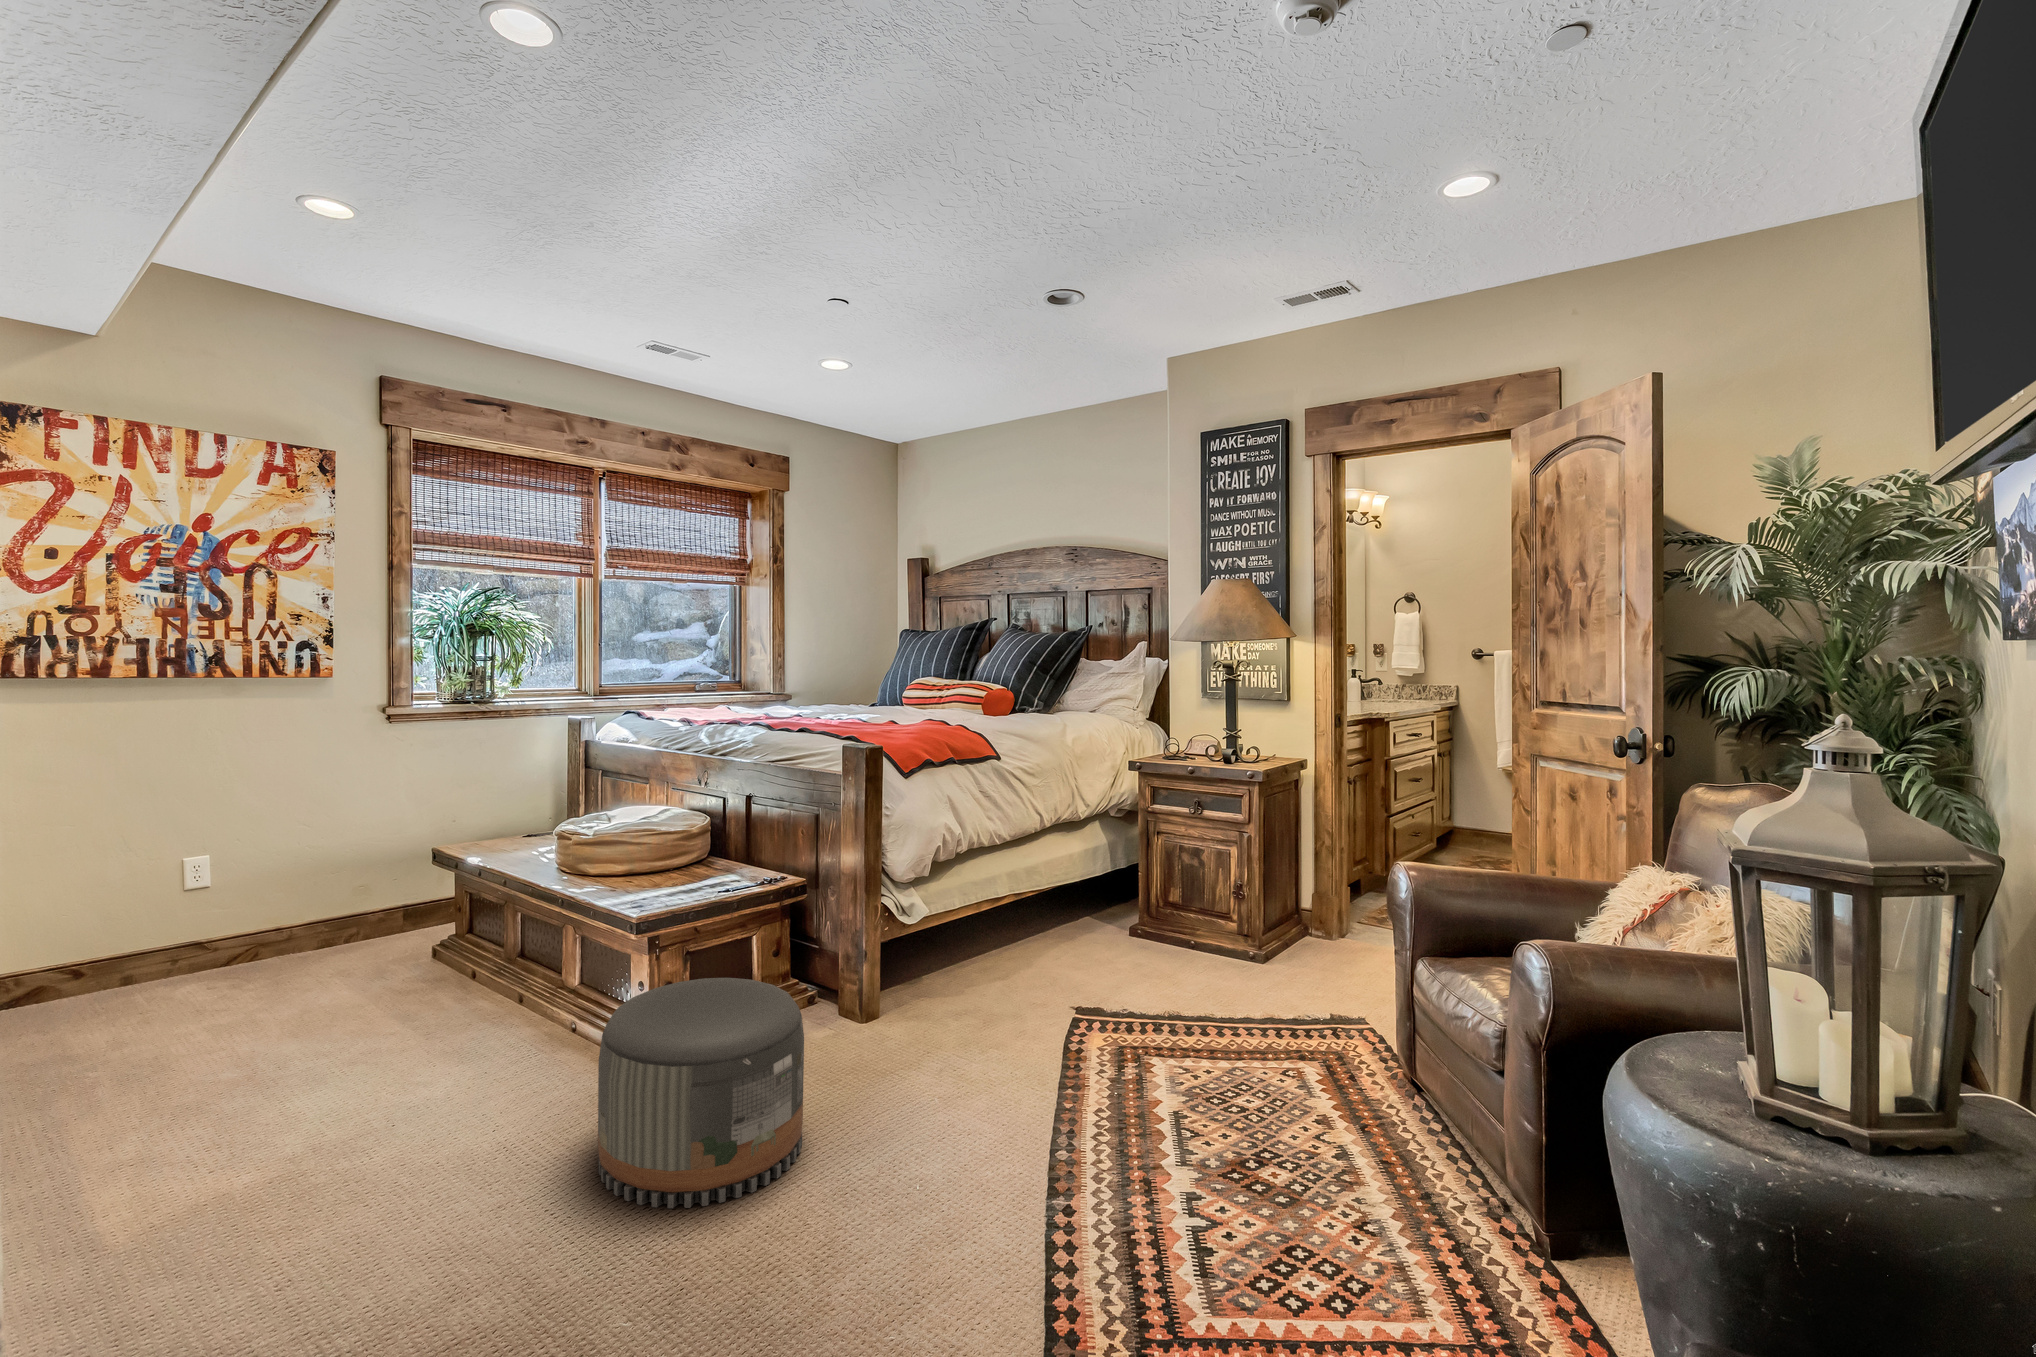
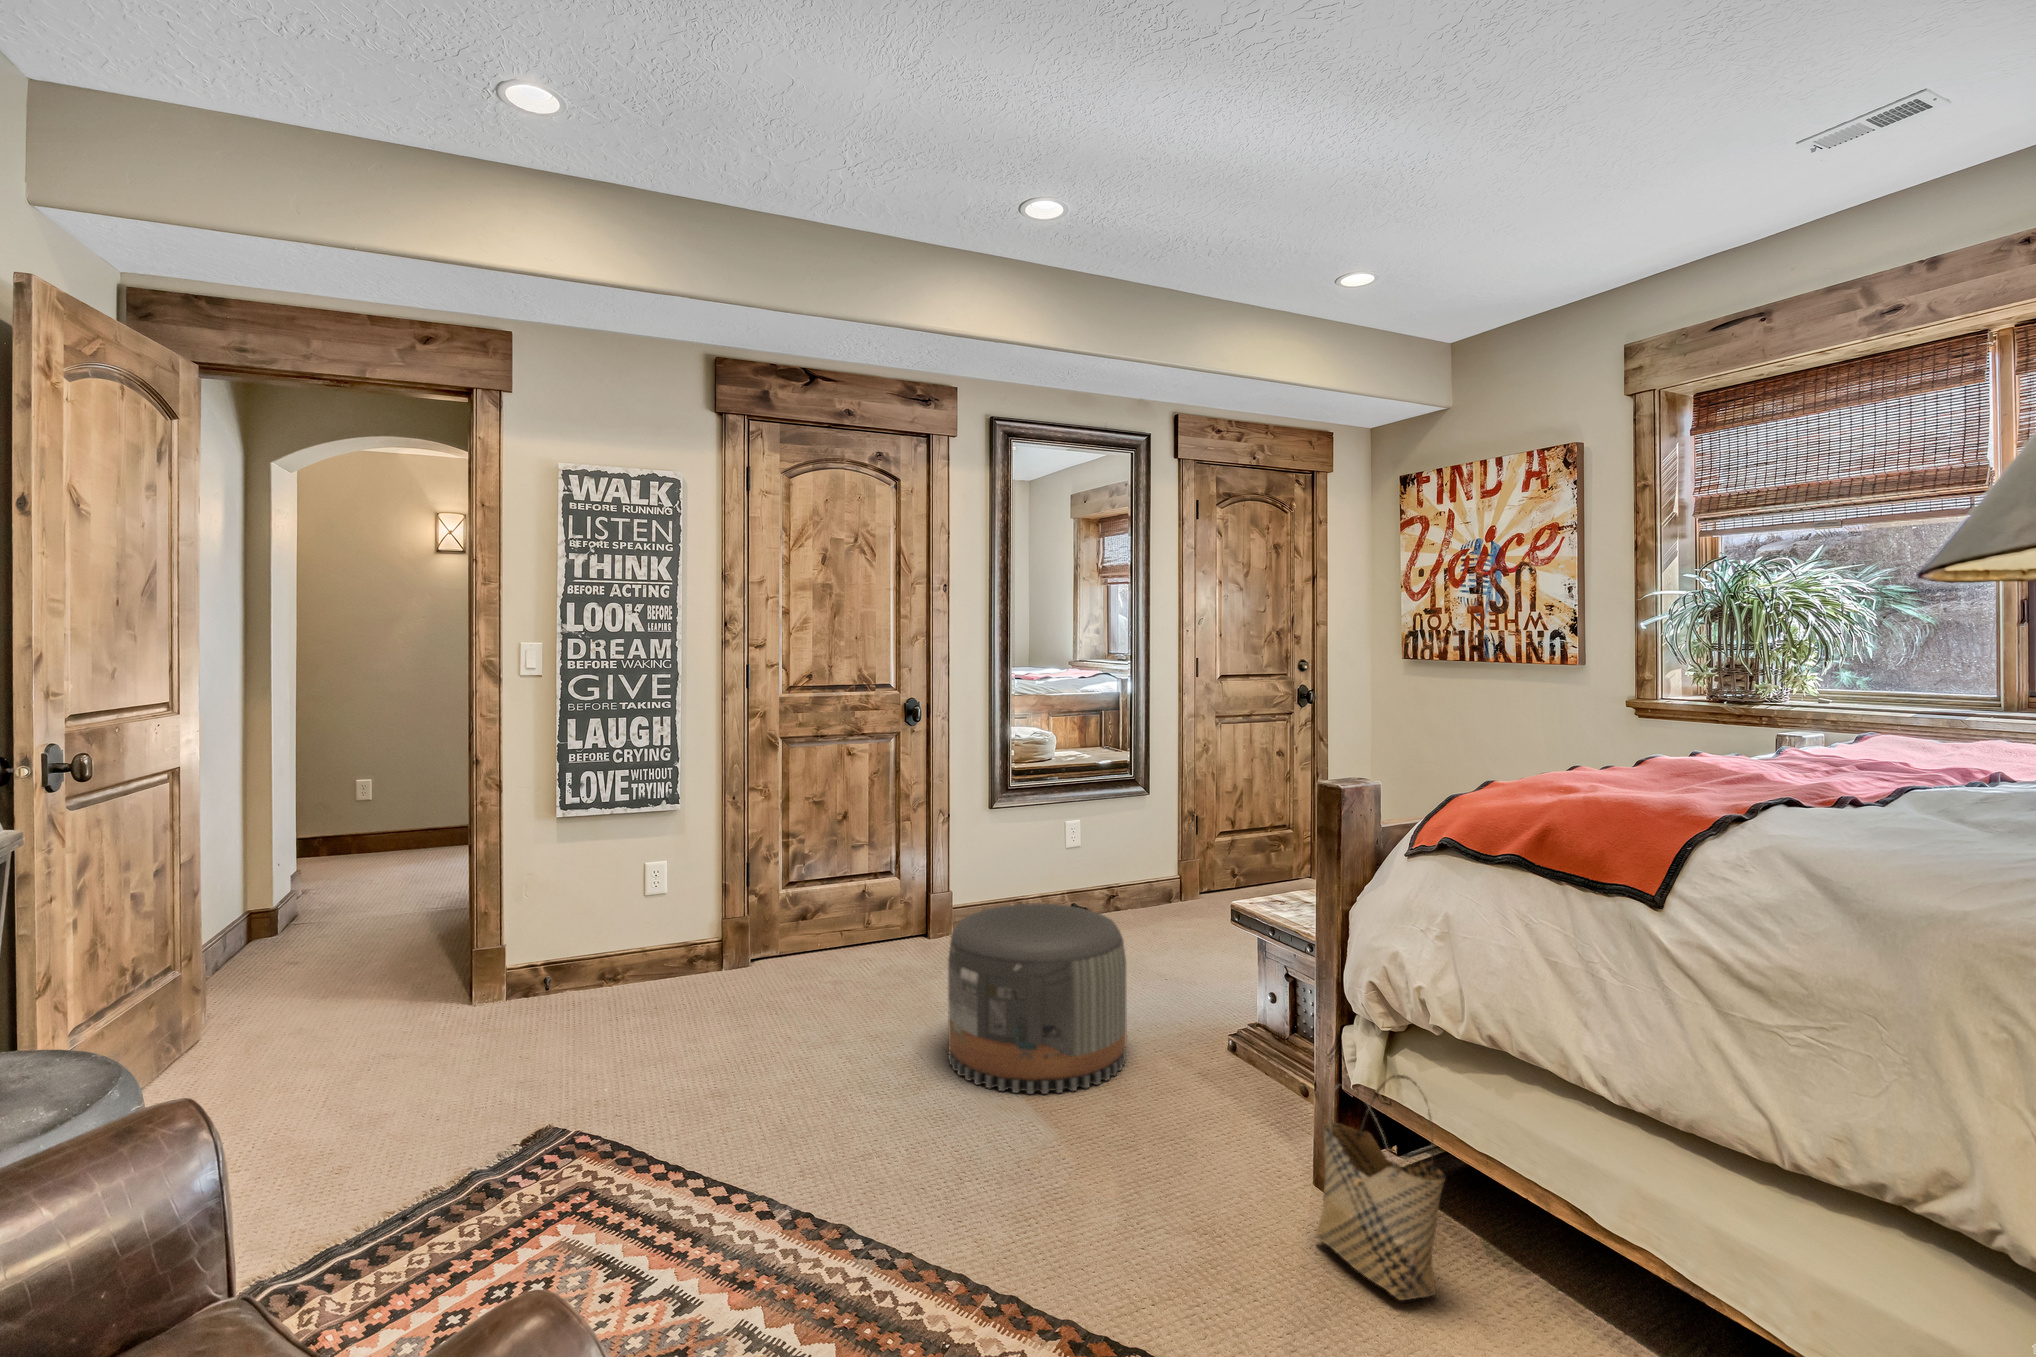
woven basket: none [948,913,1005,1021] -> present [1316,1075,1445,1300]

